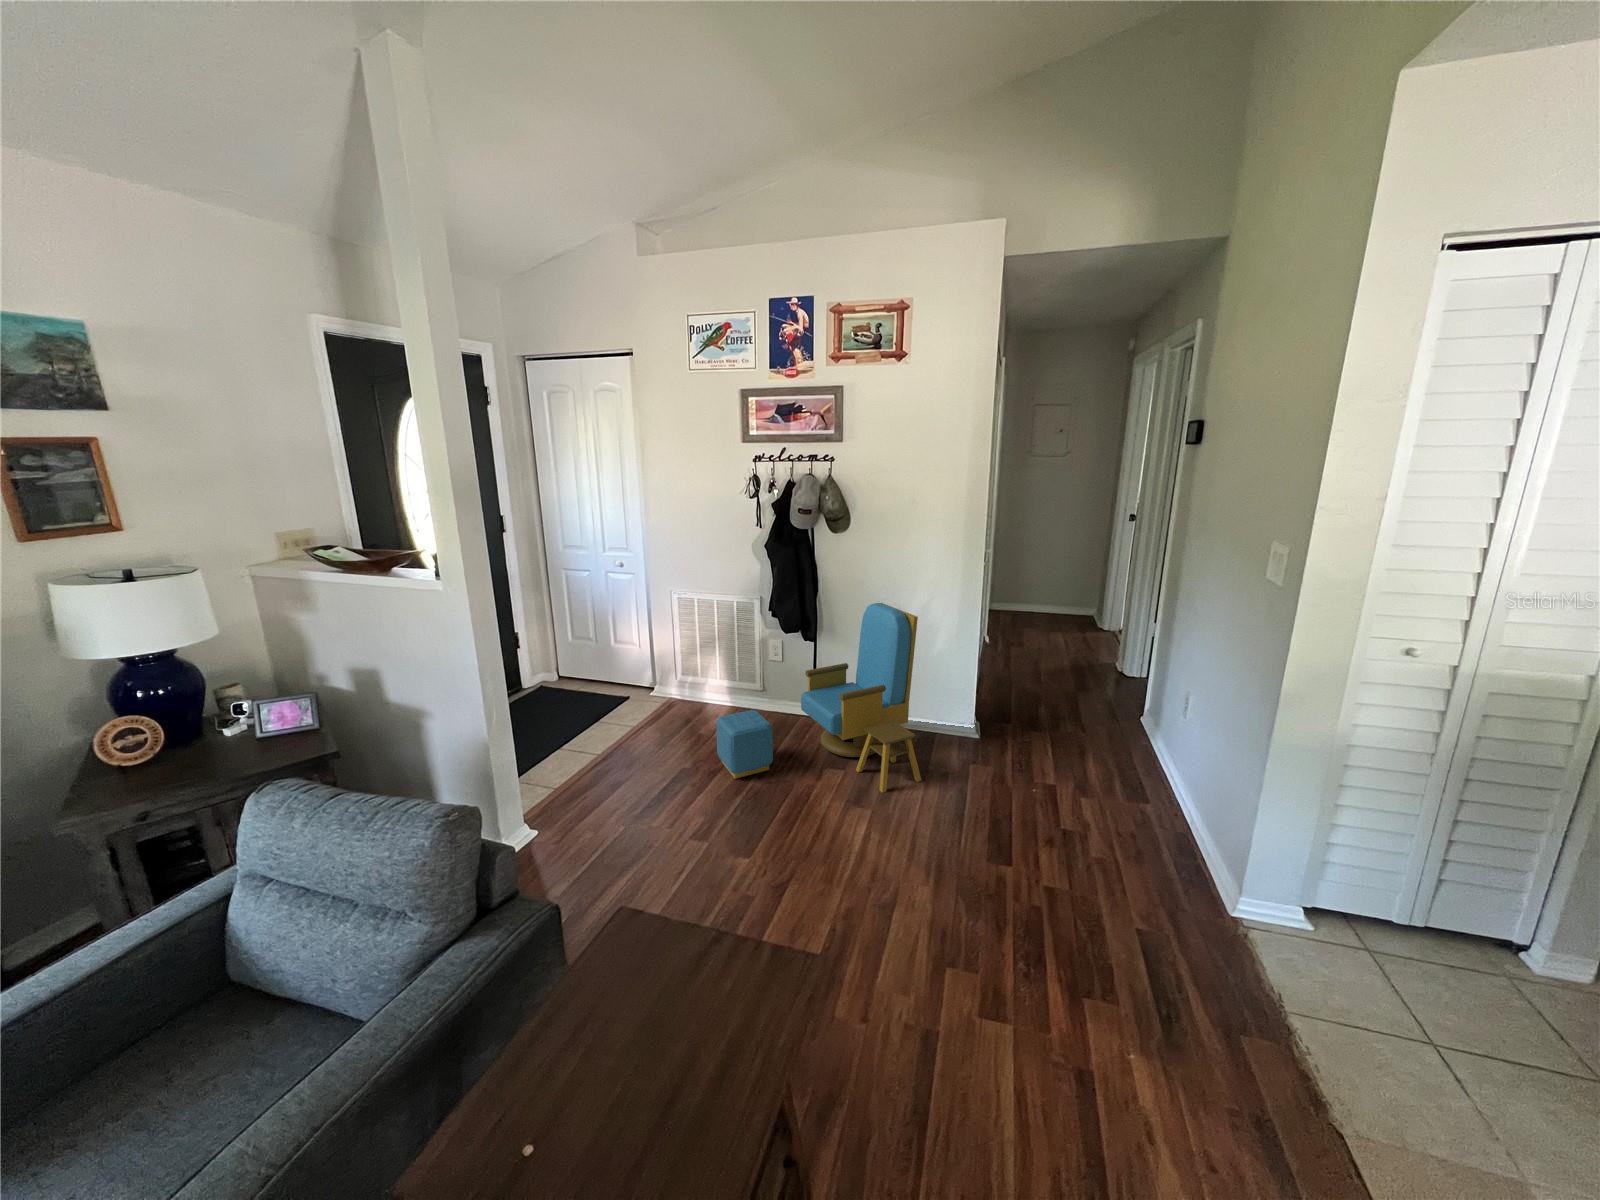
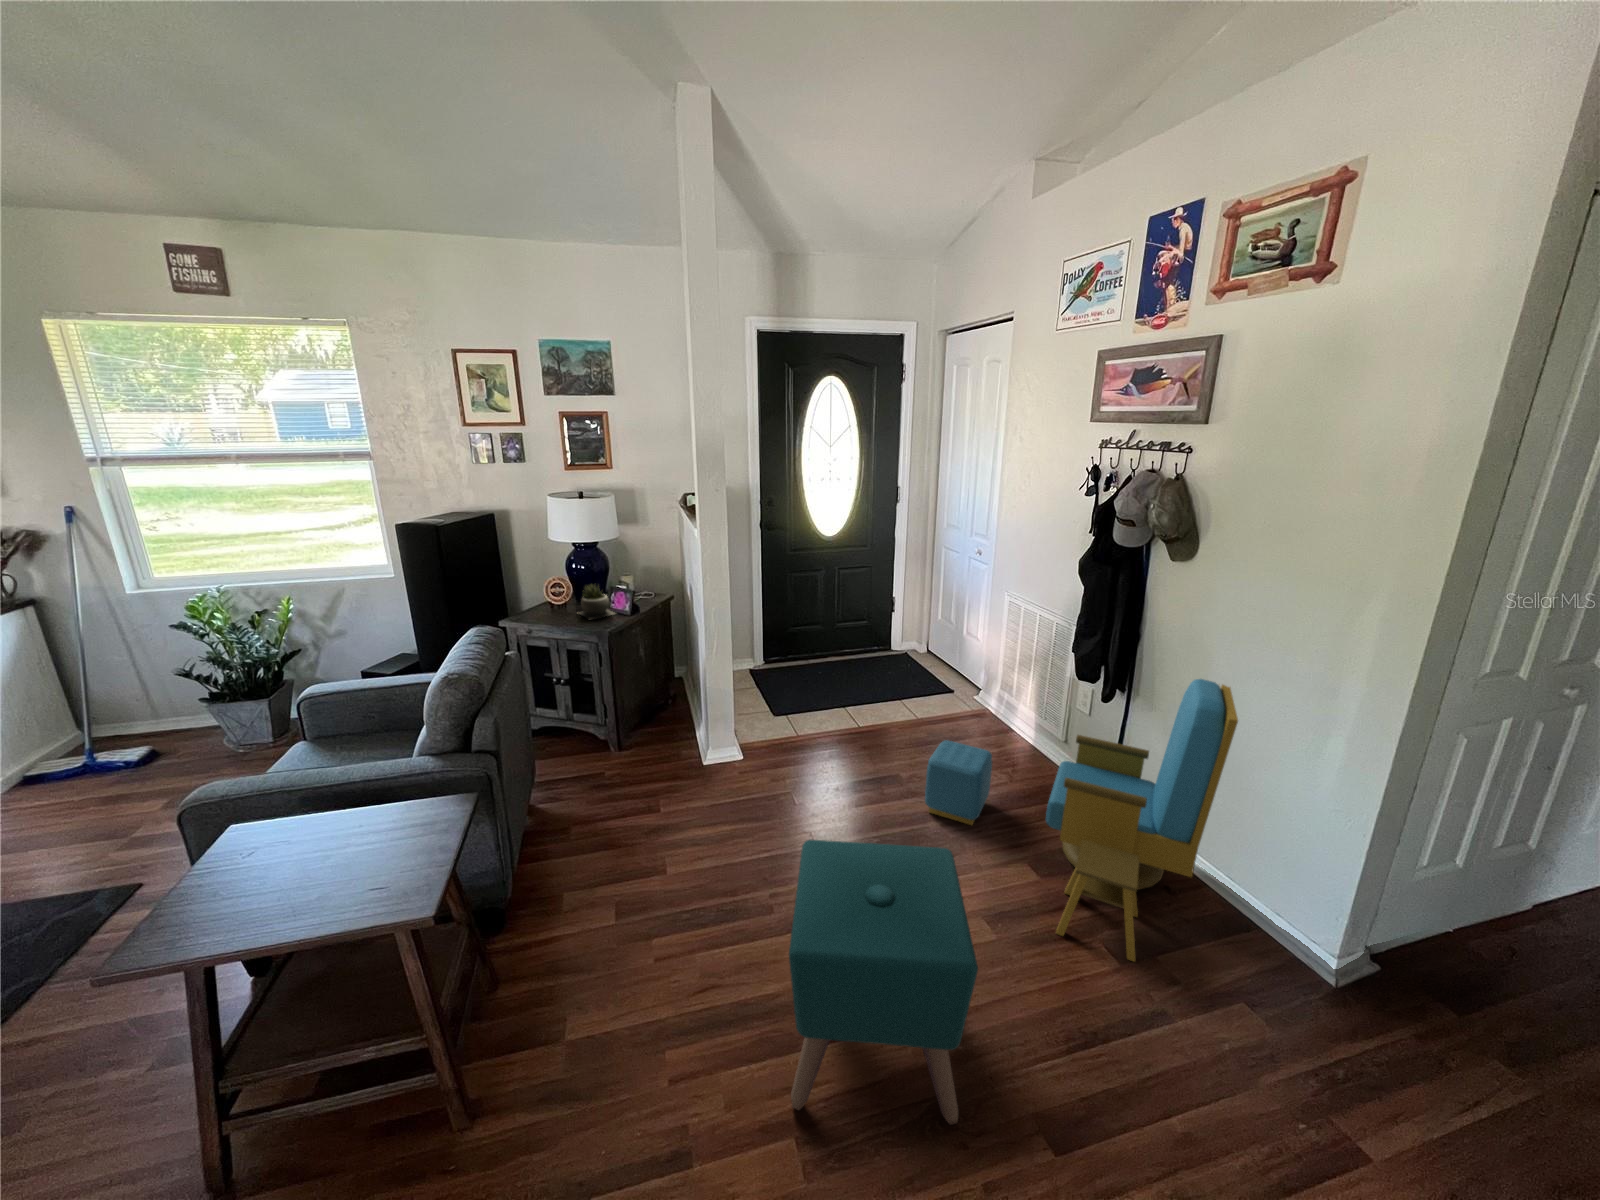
succulent plant: none [178,709,261,768] -> present [579,584,614,619]
ottoman: none [819,749,985,970] -> present [789,839,978,1125]

